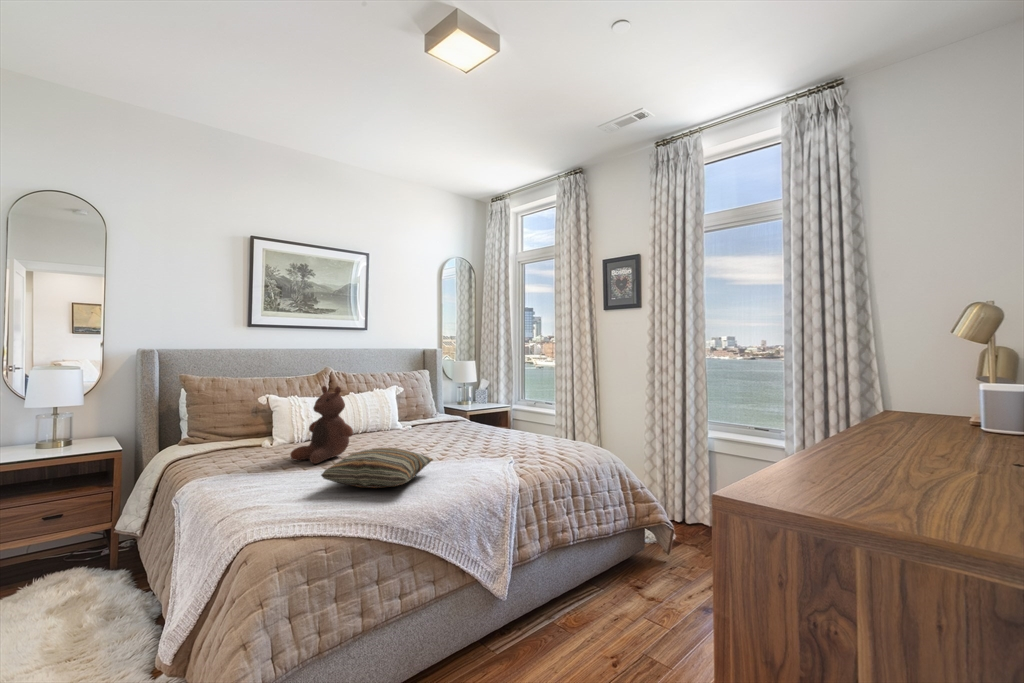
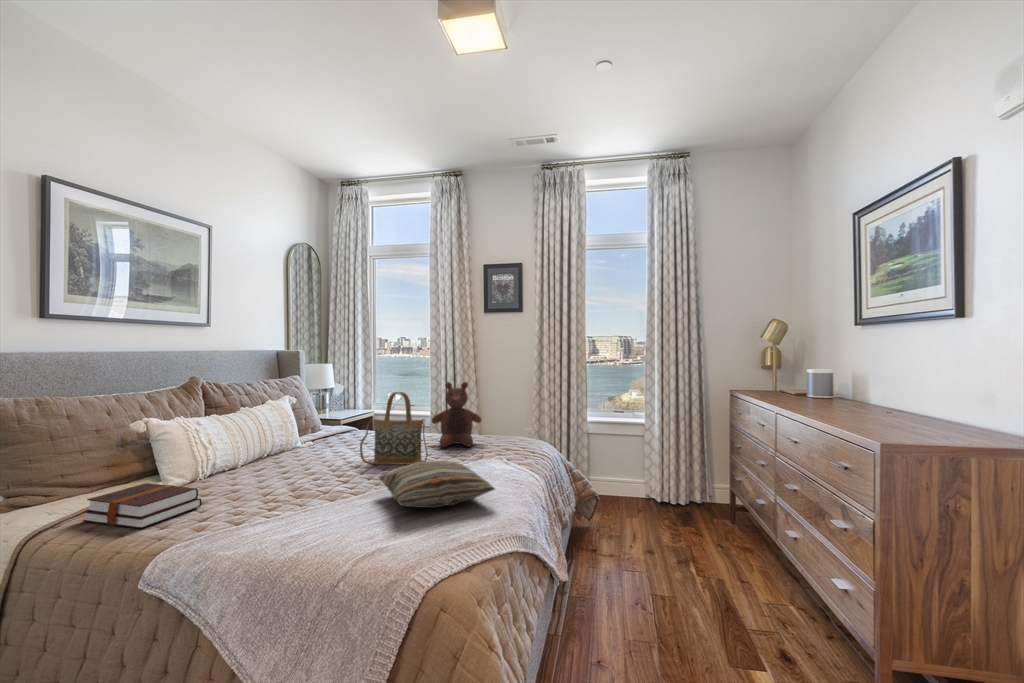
stuffed bear: present [290,386,353,464] -> present [431,382,482,447]
handbag: none [402,386,450,456] -> present [360,392,428,465]
hardback book: none [203,438,259,465] -> present [83,483,202,529]

